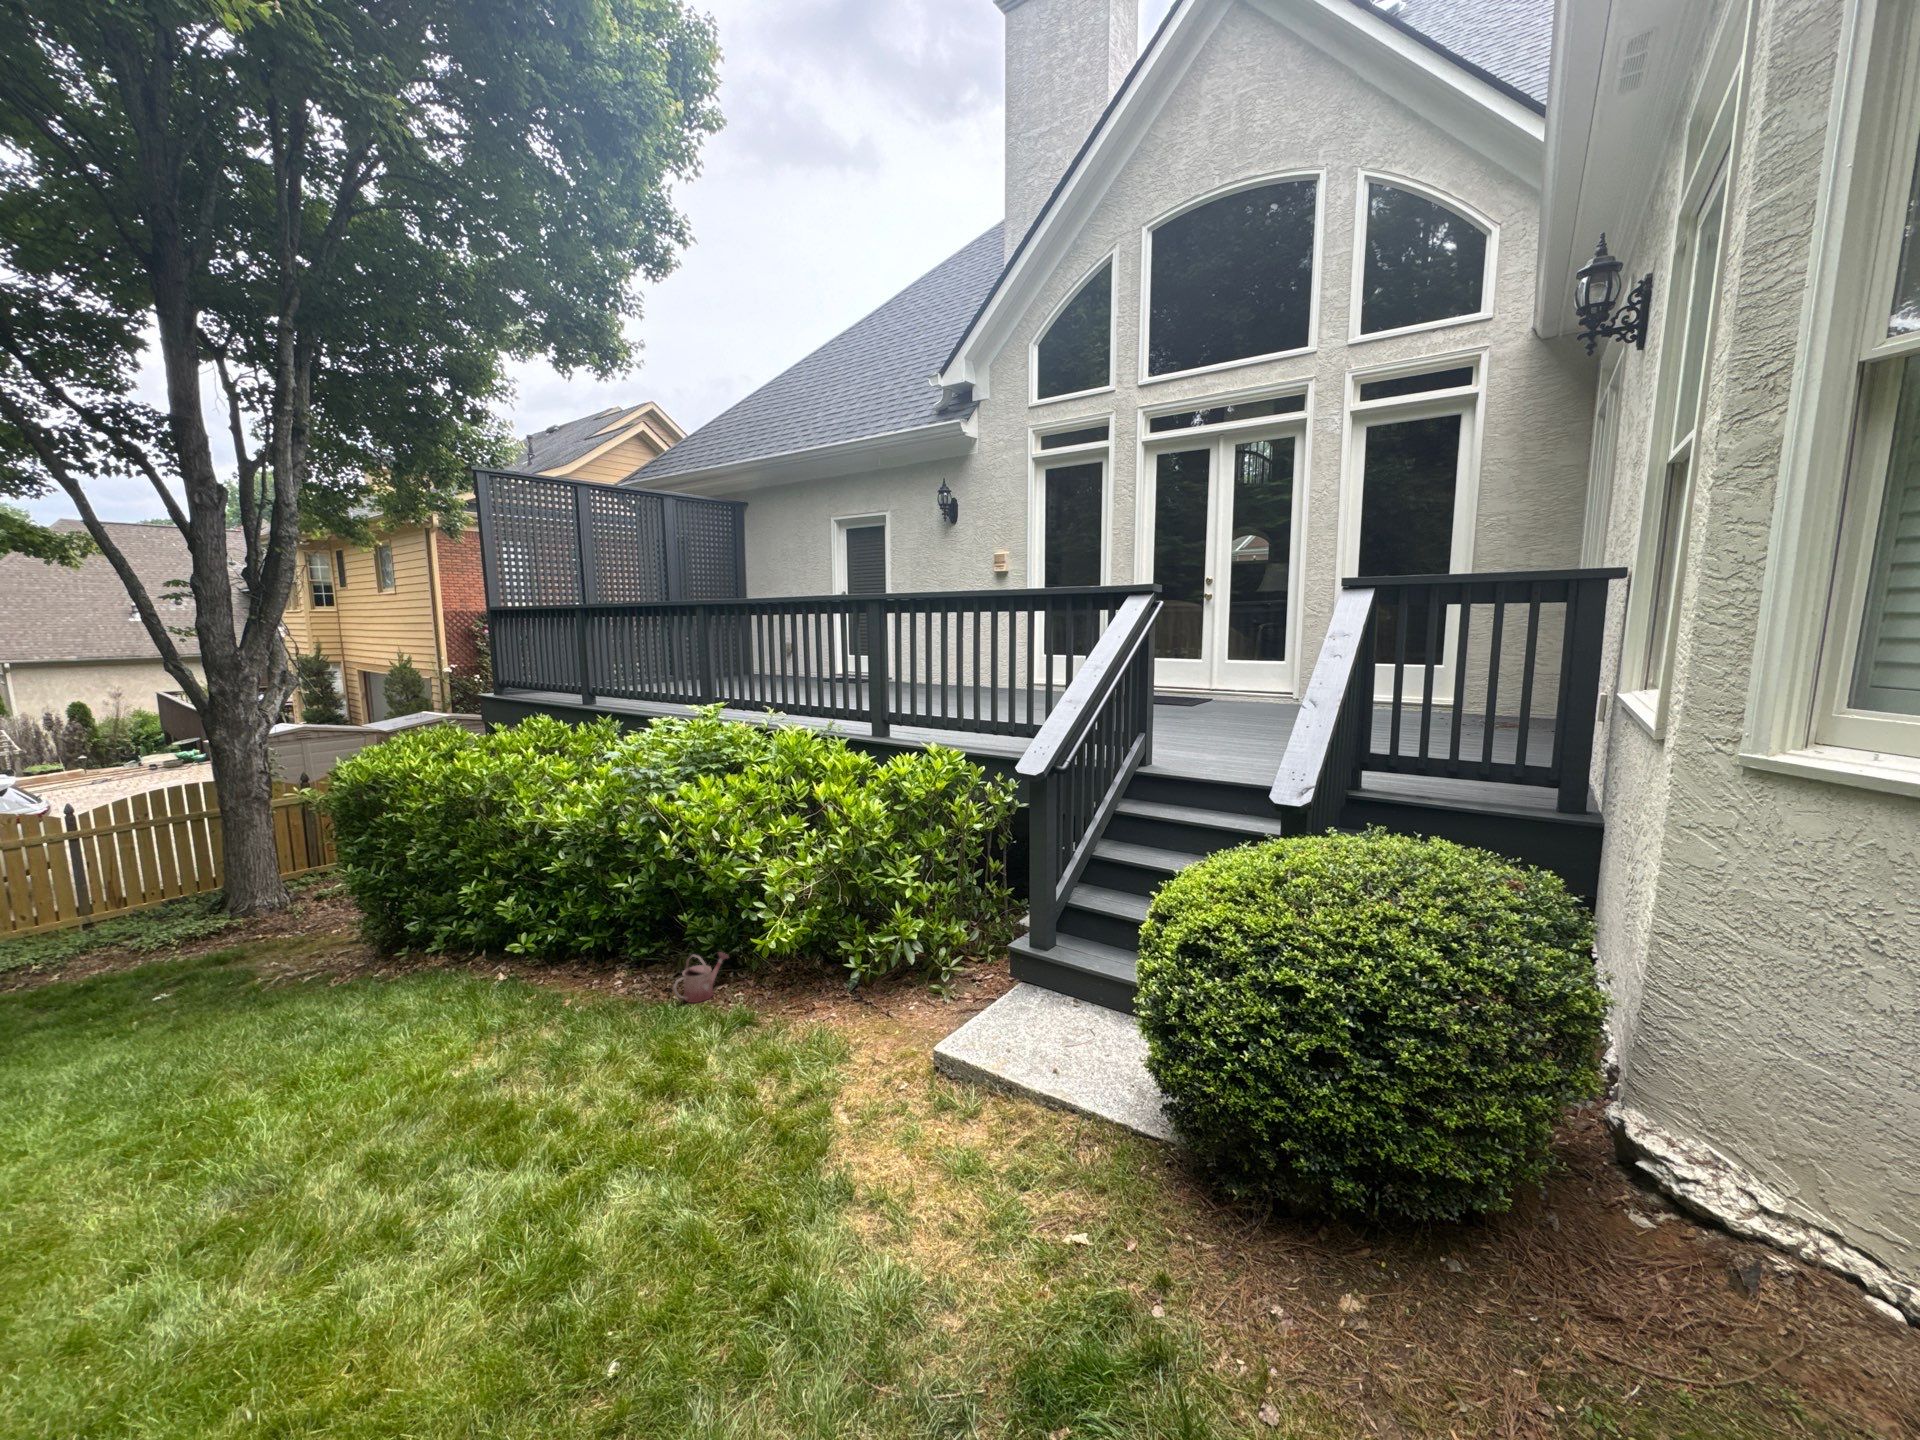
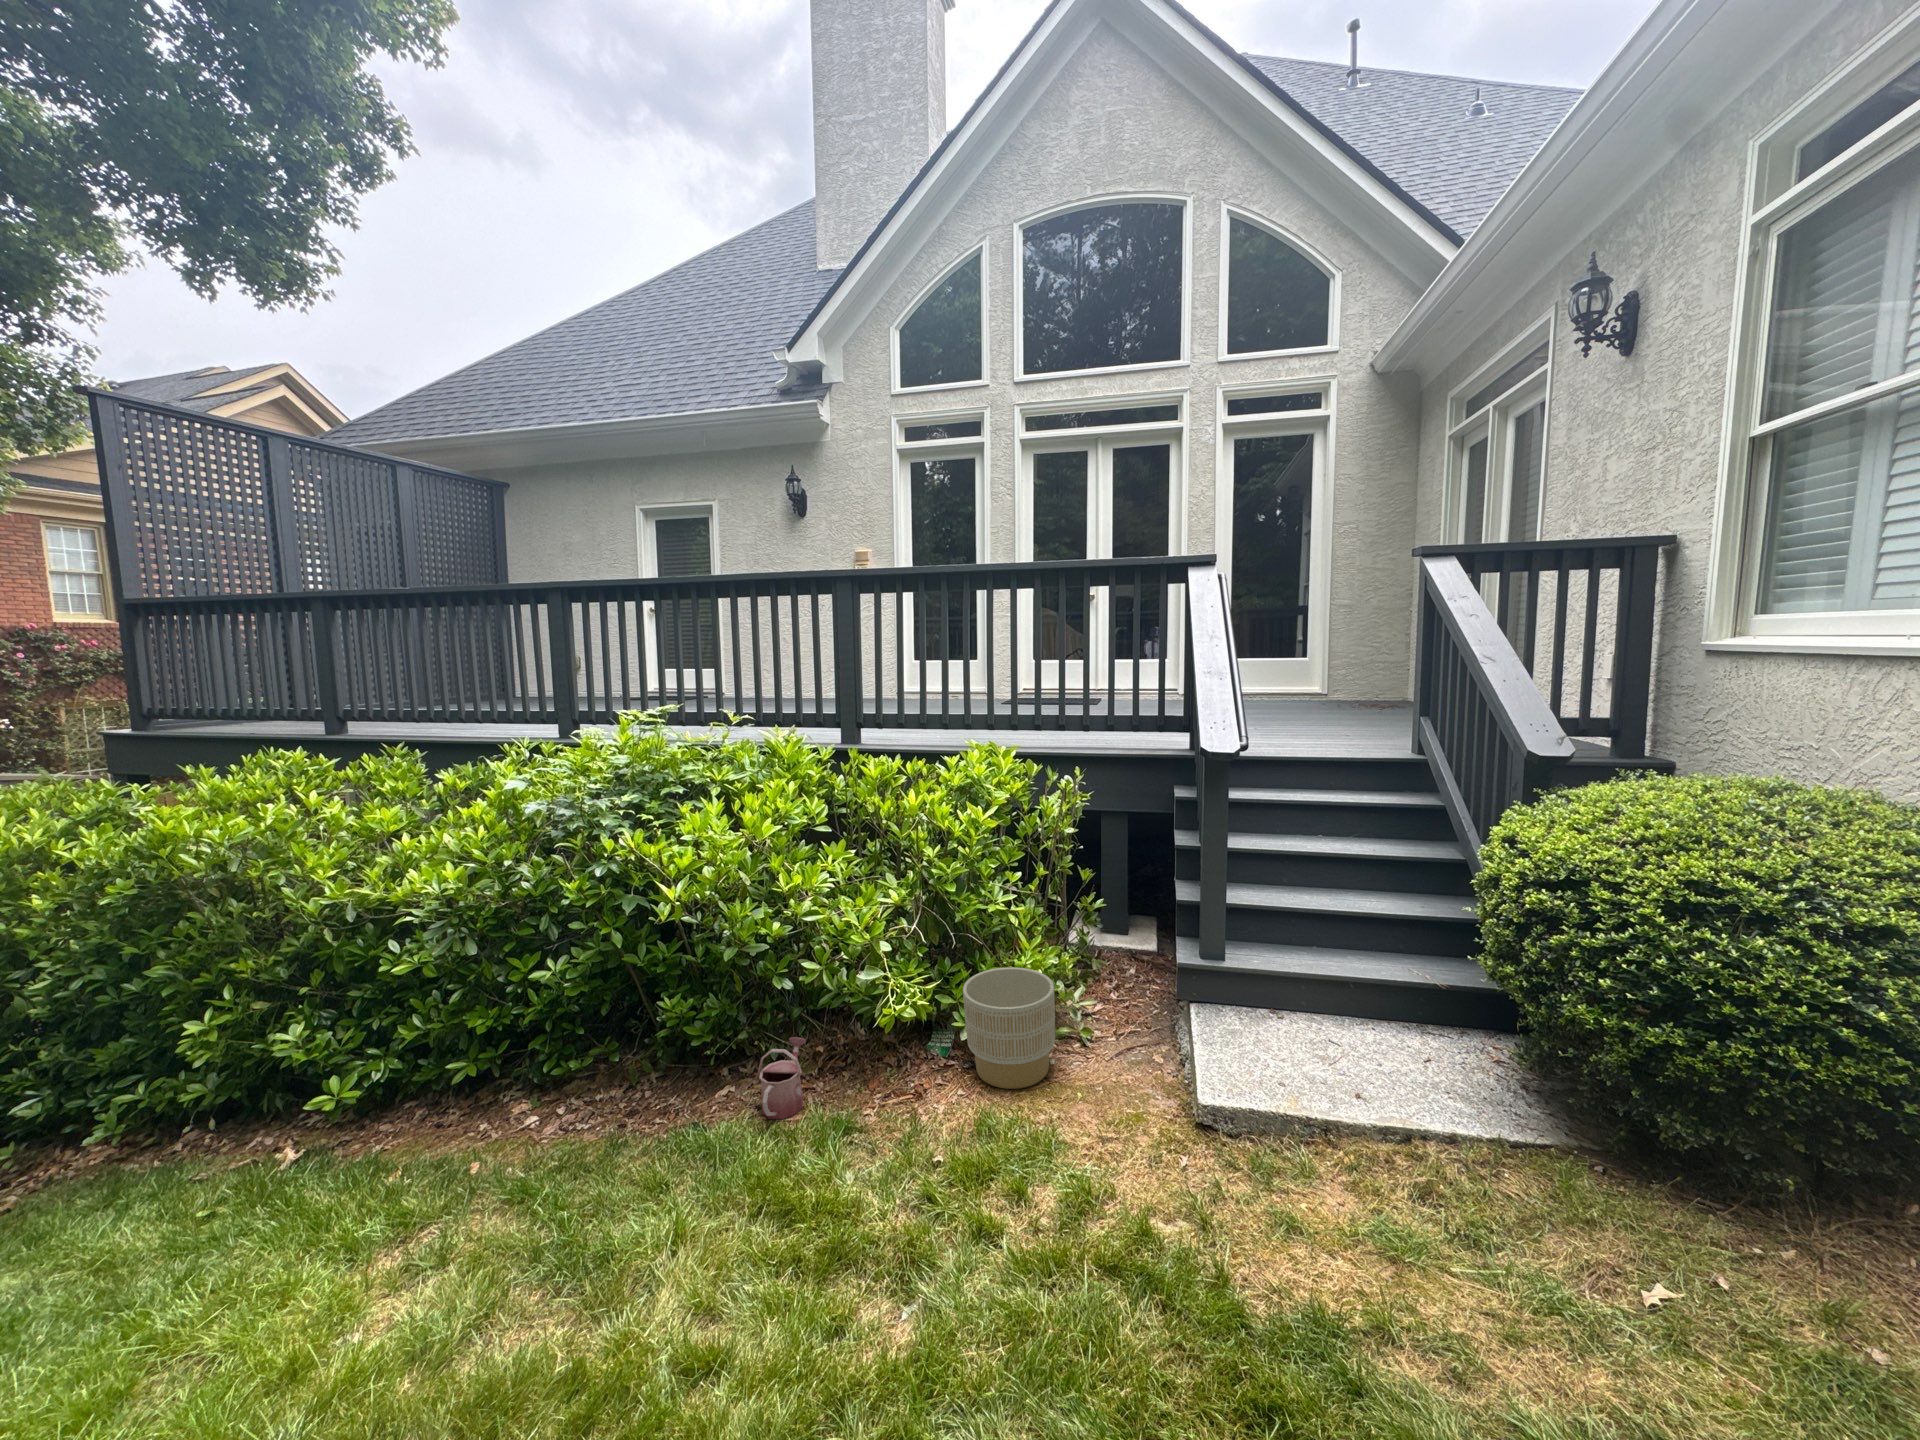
planter: none [817,928,889,1018] -> present [963,967,1055,1089]

